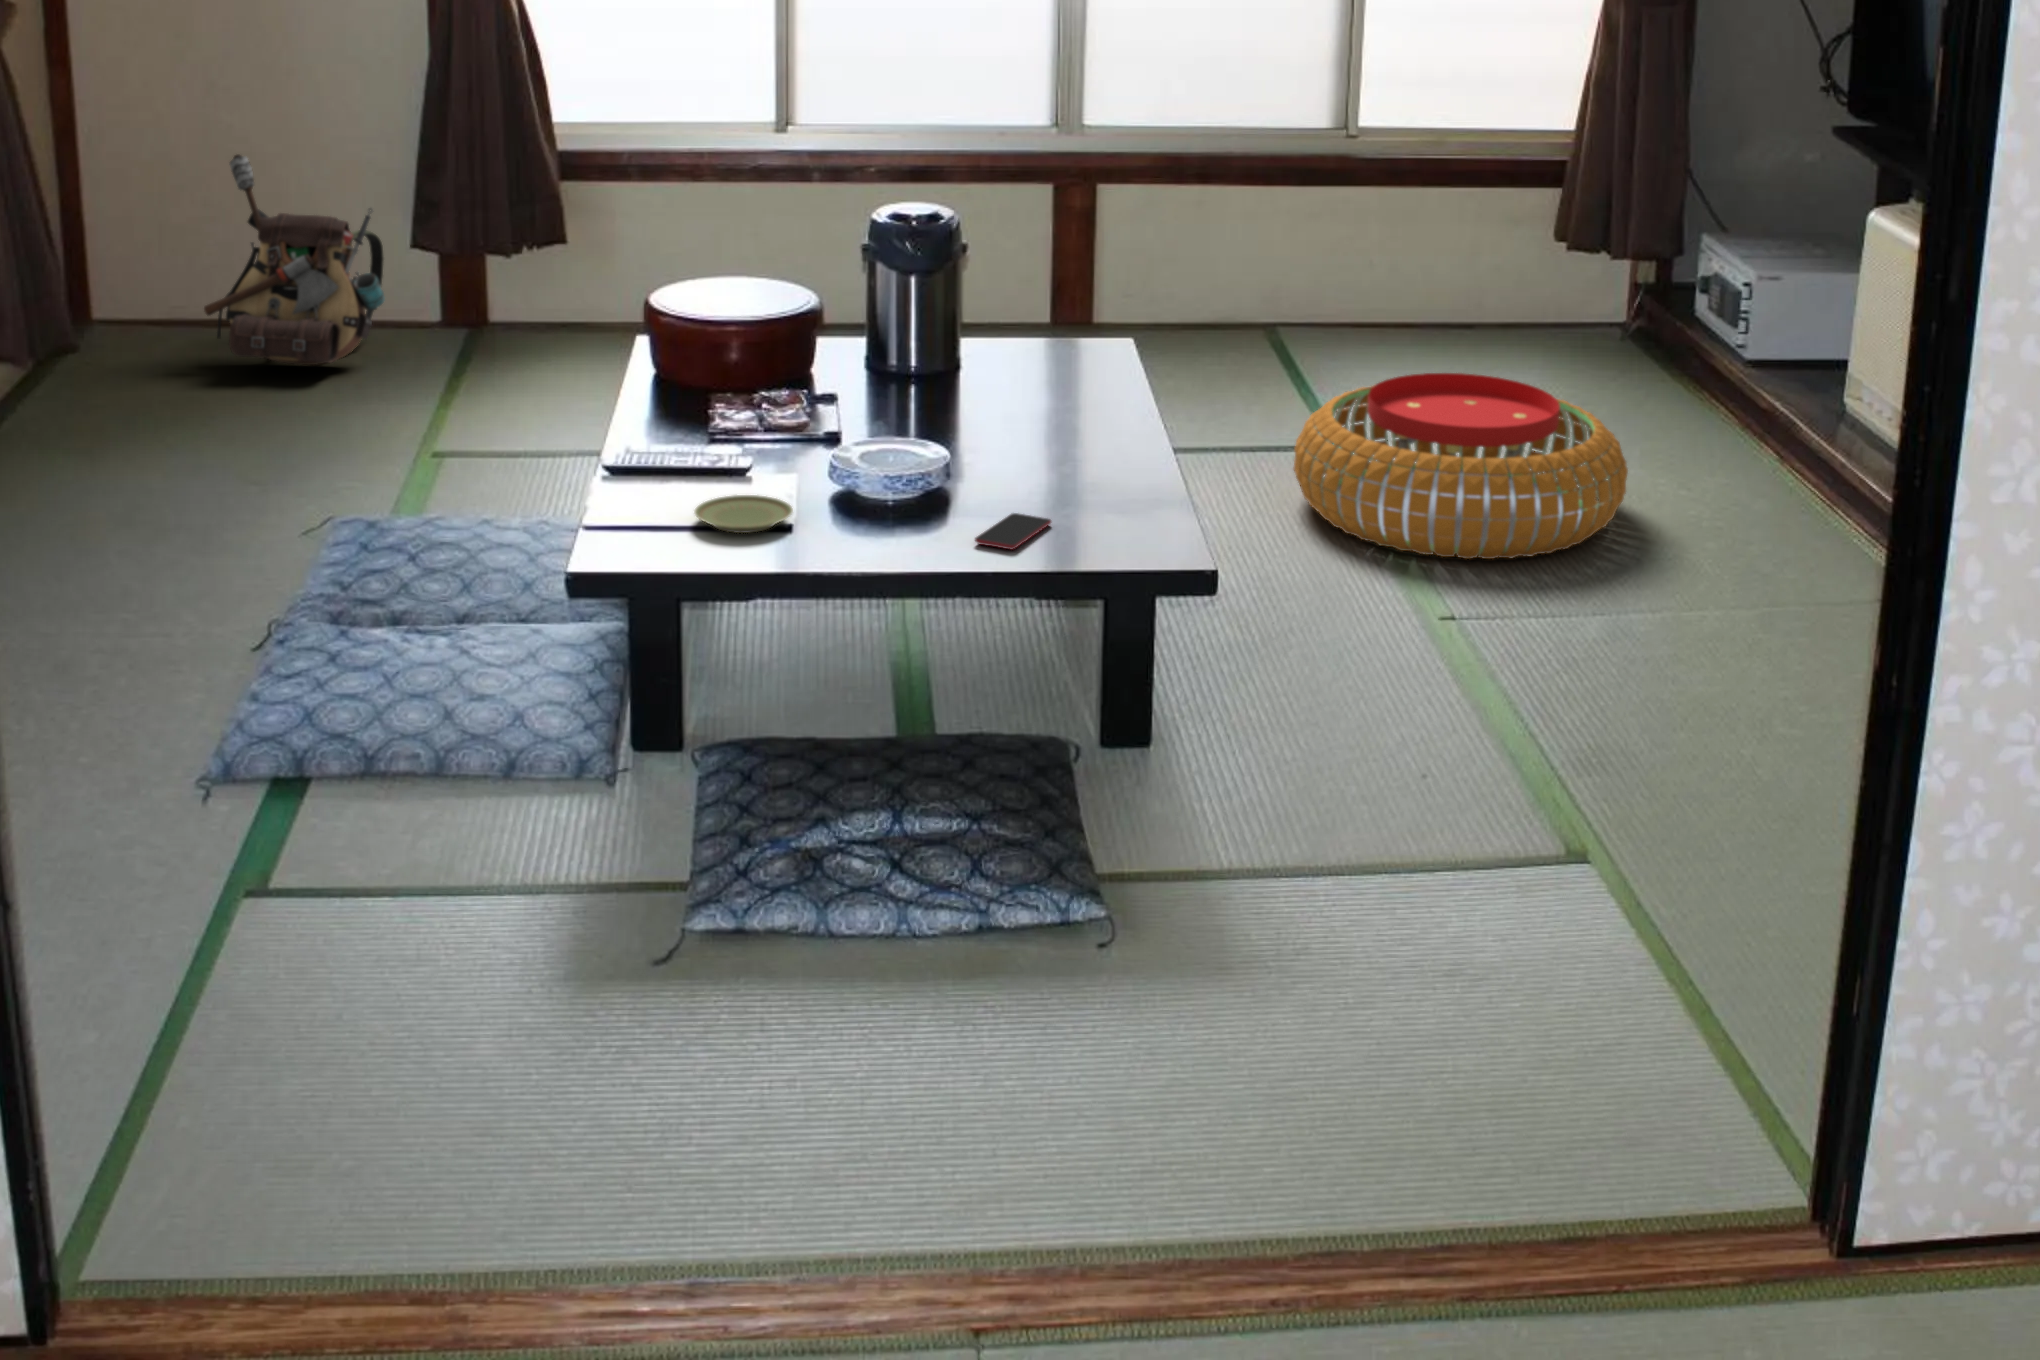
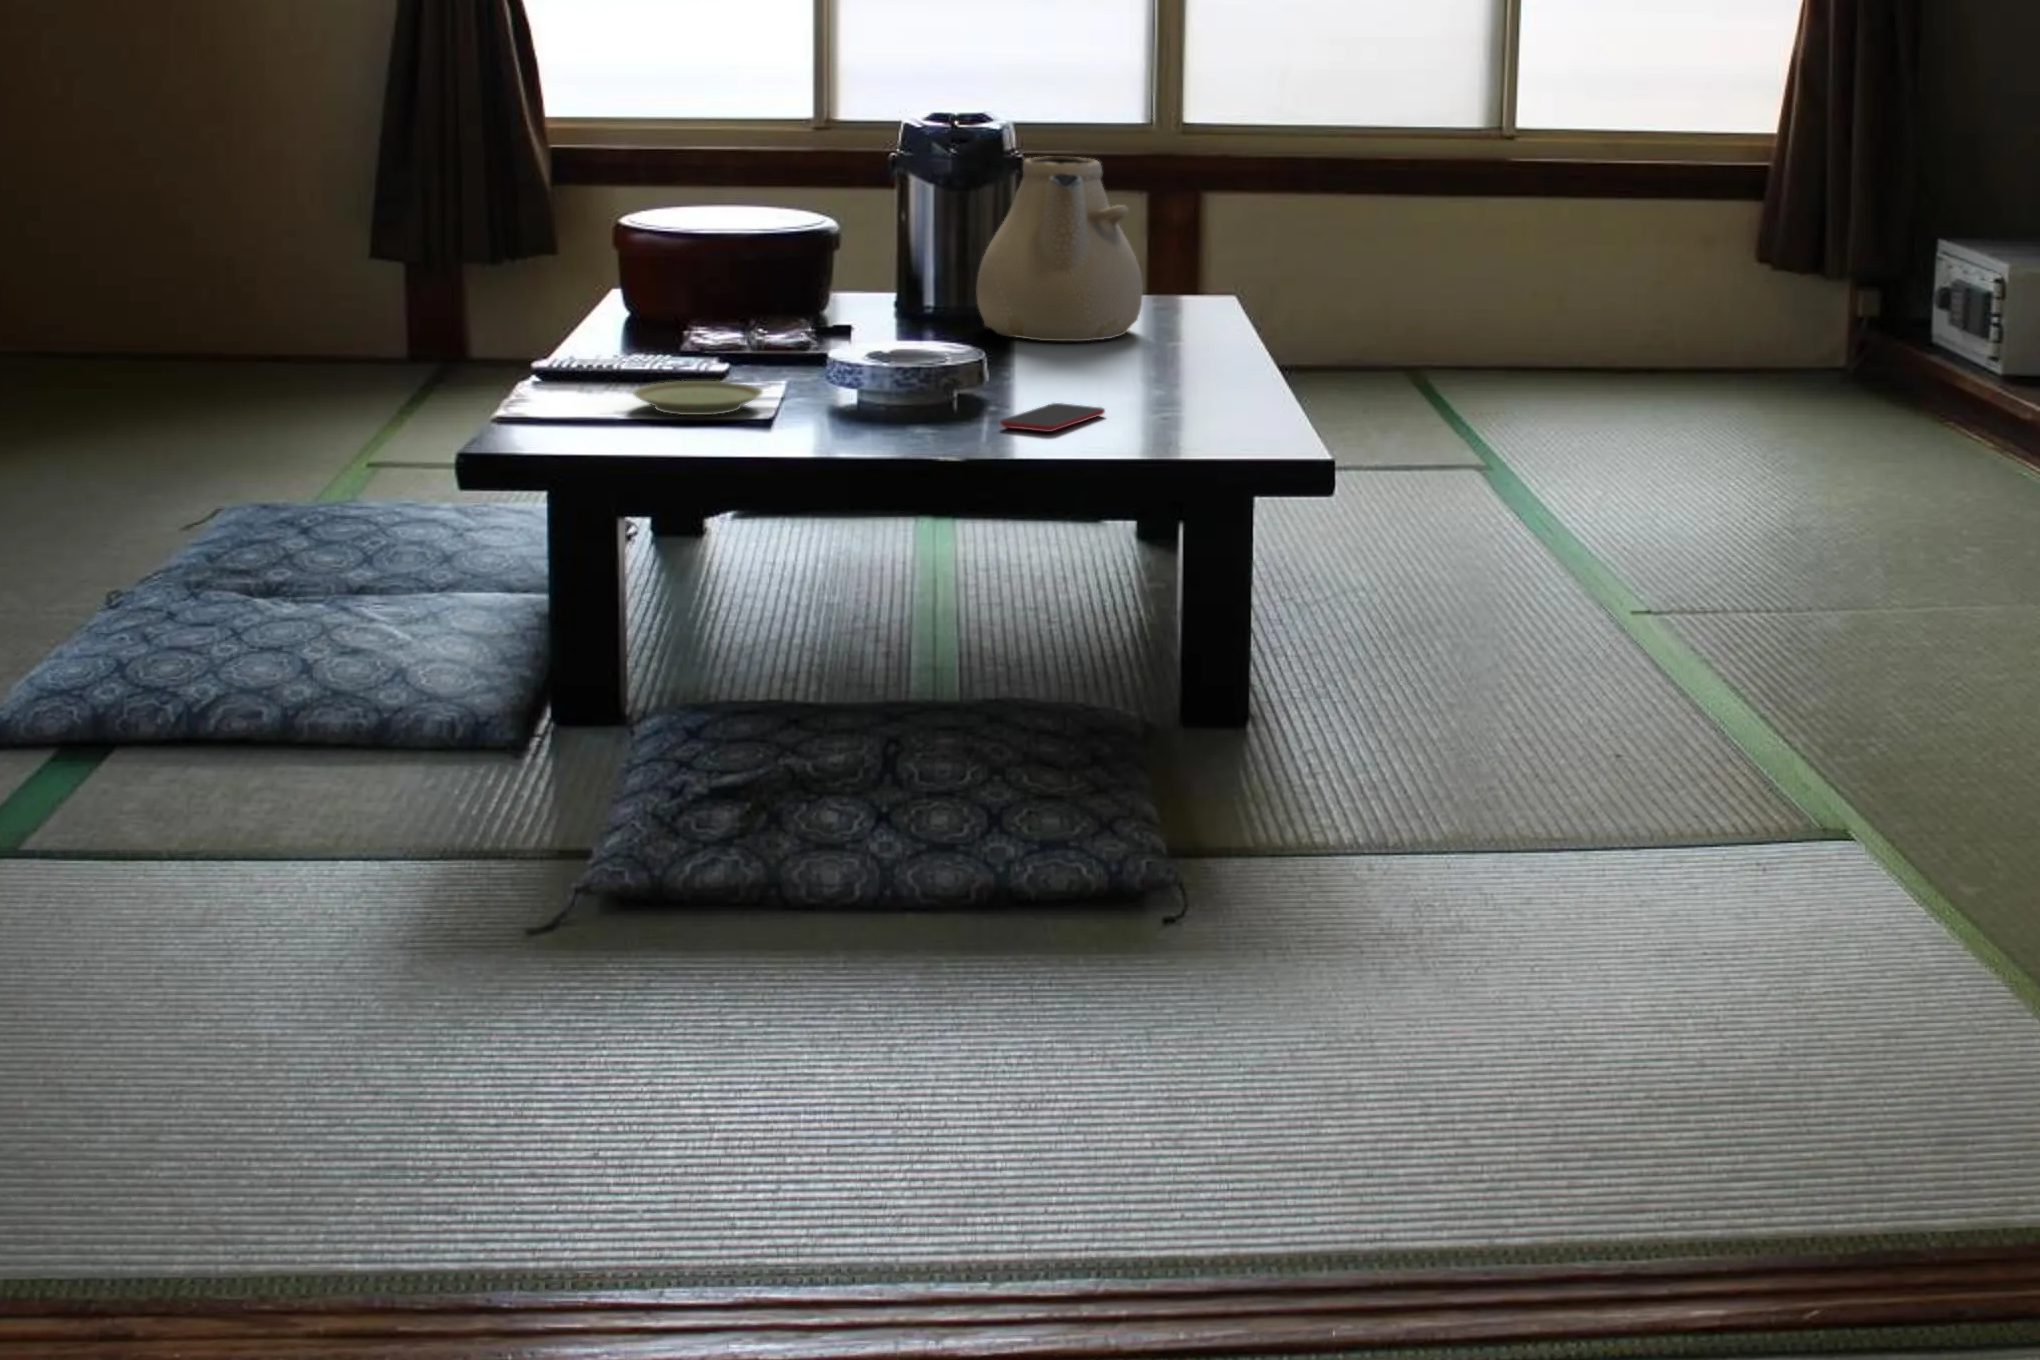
backpack: present [204,154,385,365] -> none [110,132,336,386]
teapot: none [941,272,1070,424] -> present [976,157,1143,341]
pouf: present [1293,373,1628,559] -> none [1436,354,1864,559]

